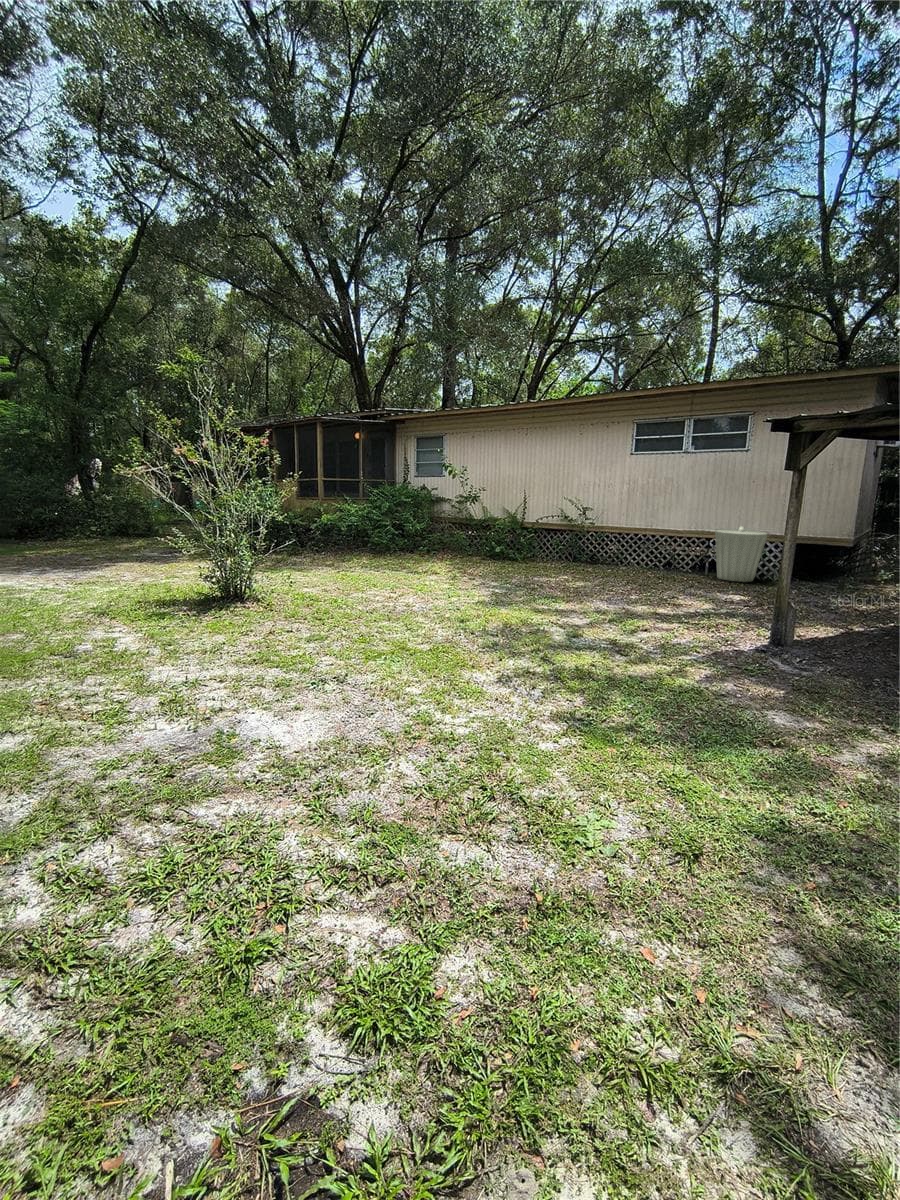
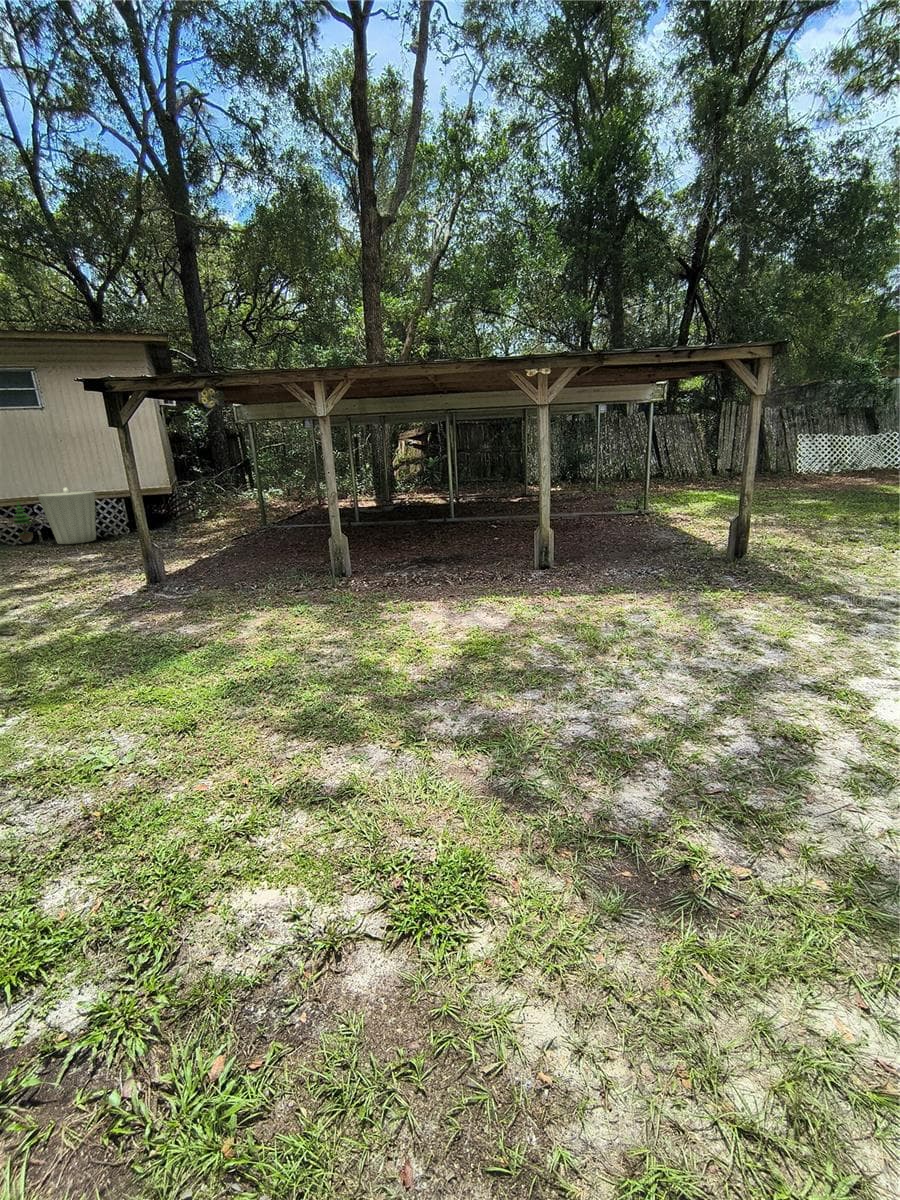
potted tree: none [689,533,704,572] -> present [15,501,33,543]

